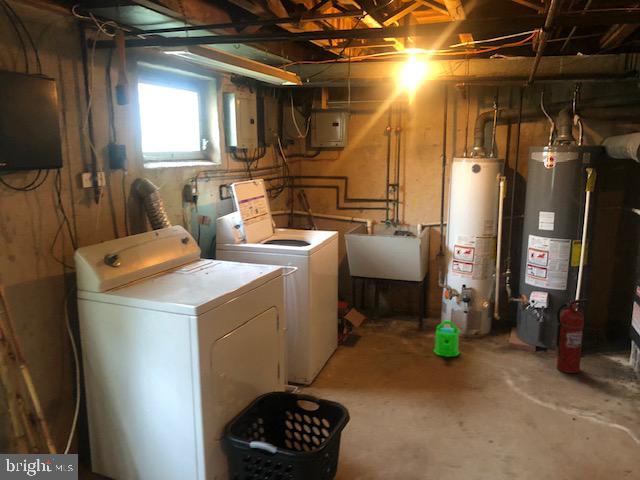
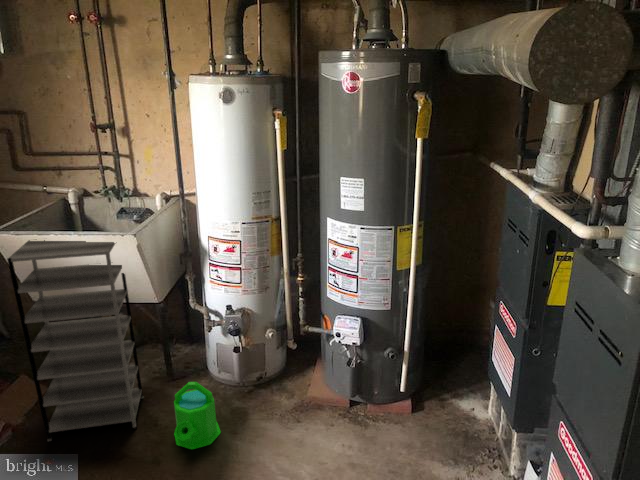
shelving unit: none [365,239,413,346] -> present [7,240,143,441]
fire extinguisher: present [556,299,587,373] -> none [371,332,421,458]

